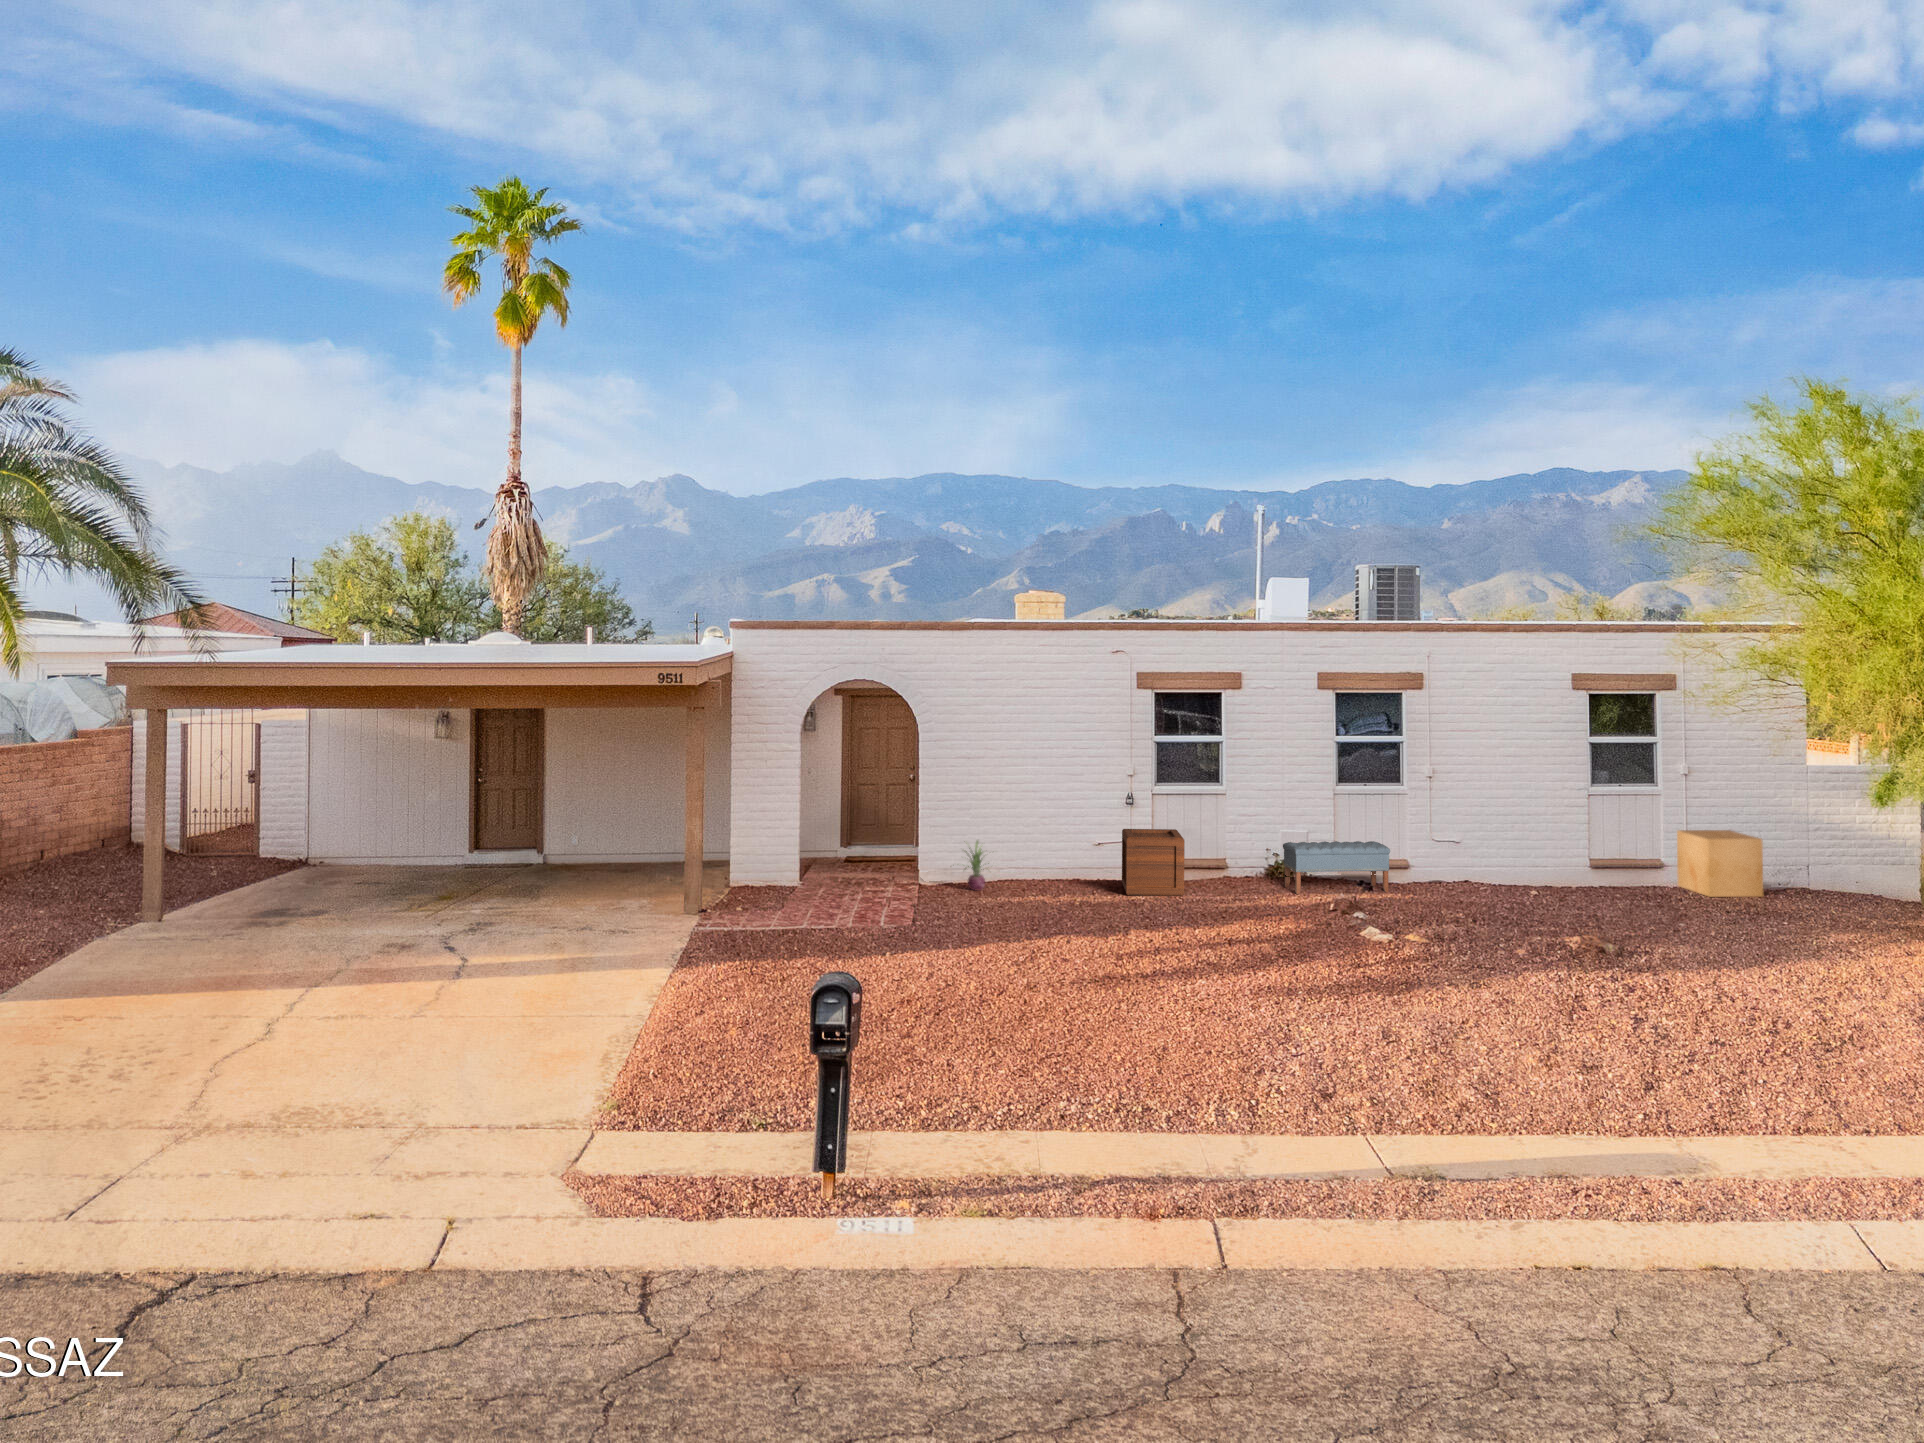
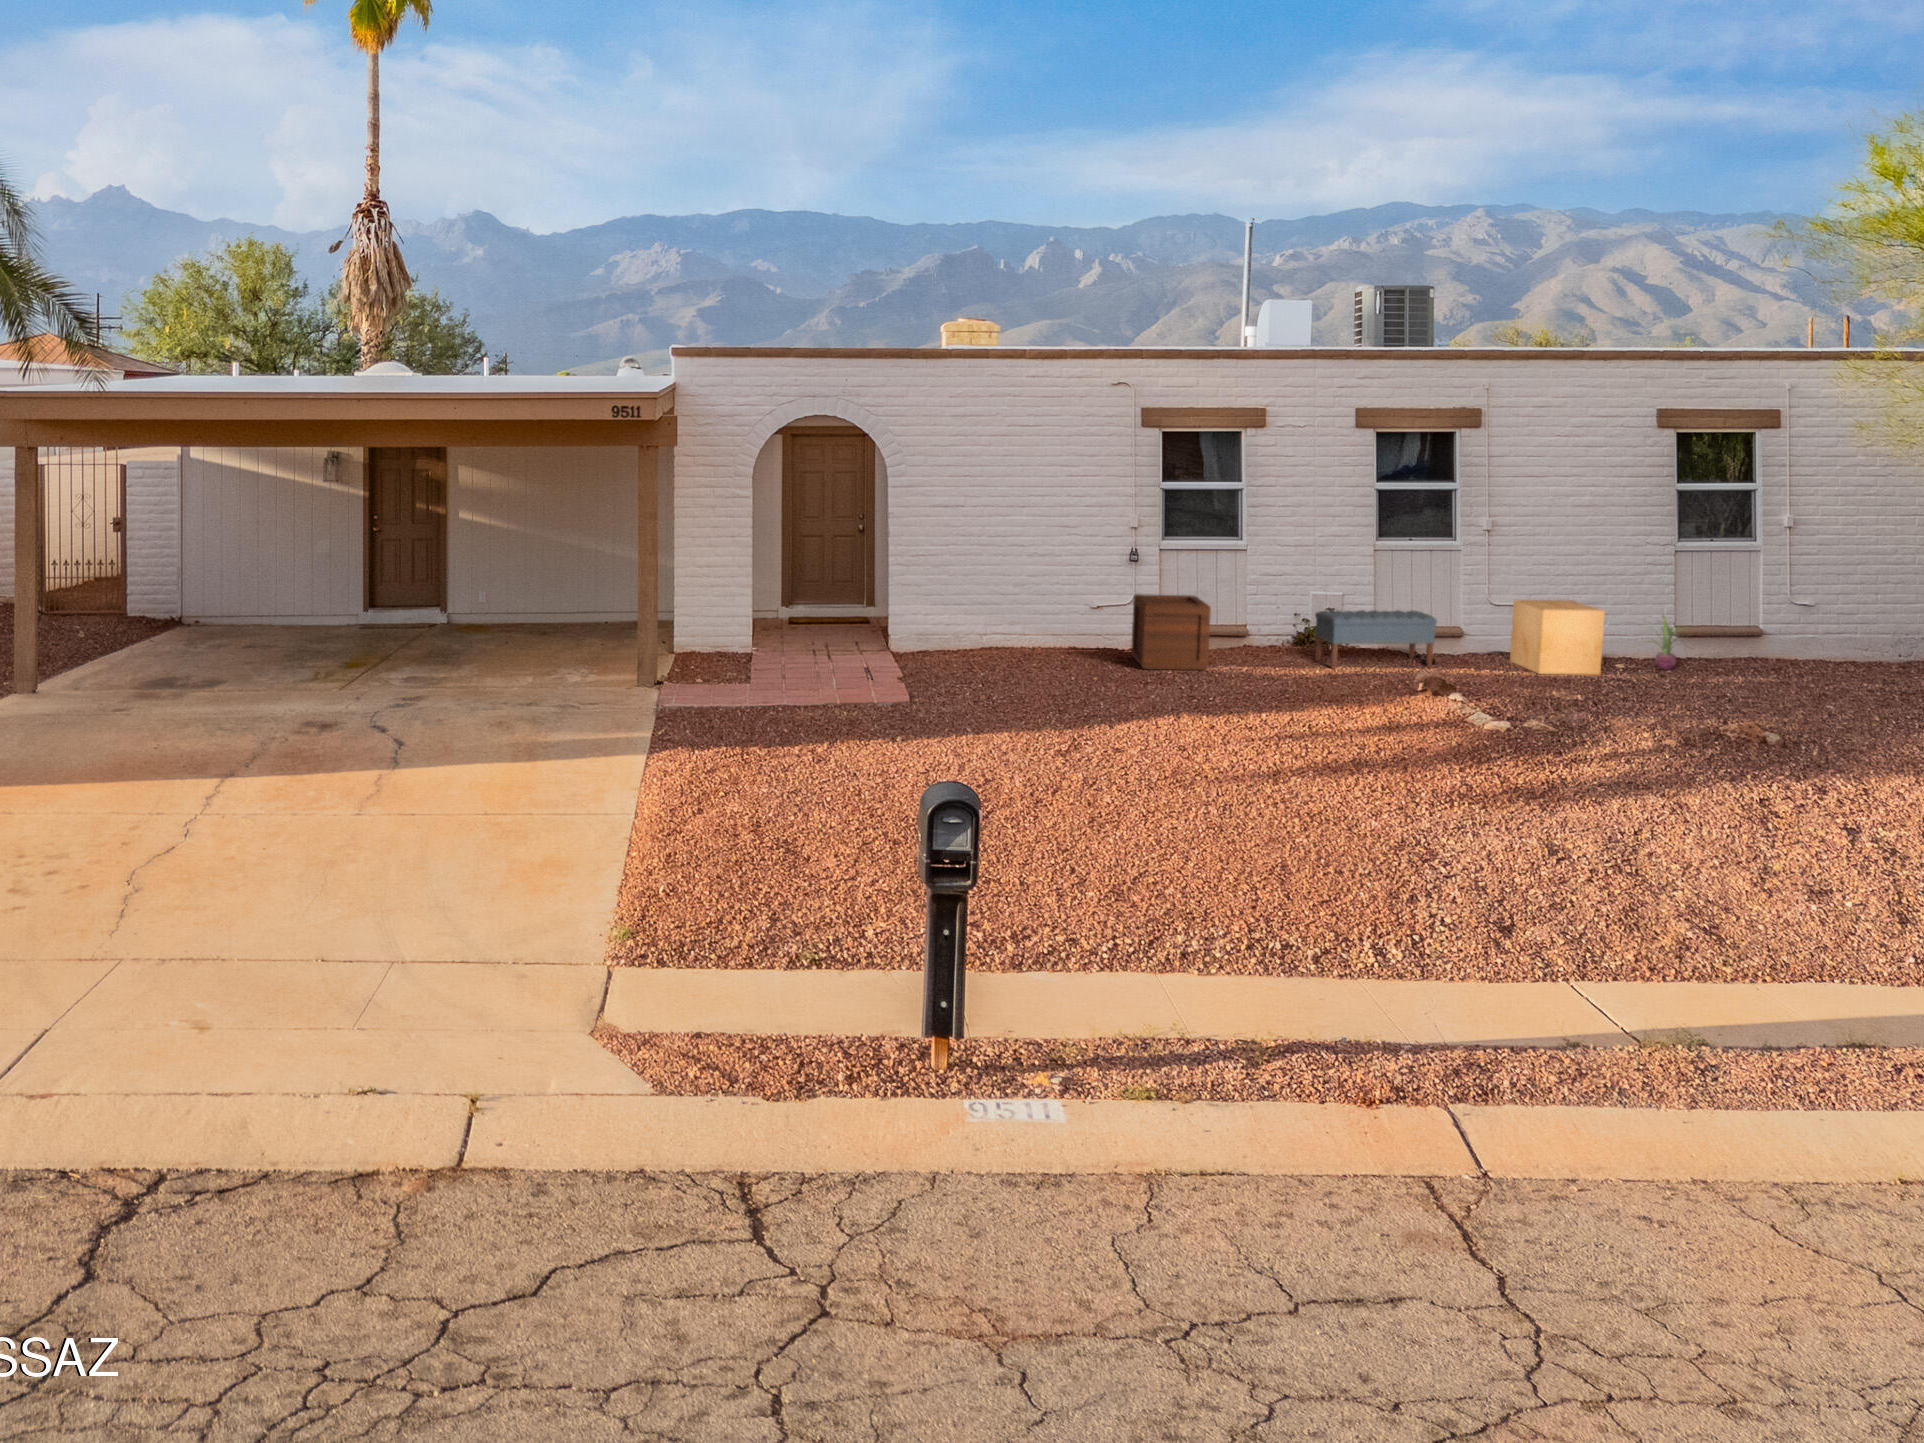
cardboard box: present [1677,830,1763,897] -> present [1510,600,1605,675]
decorative plant: present [965,841,985,890] -> present [1648,615,1680,670]

